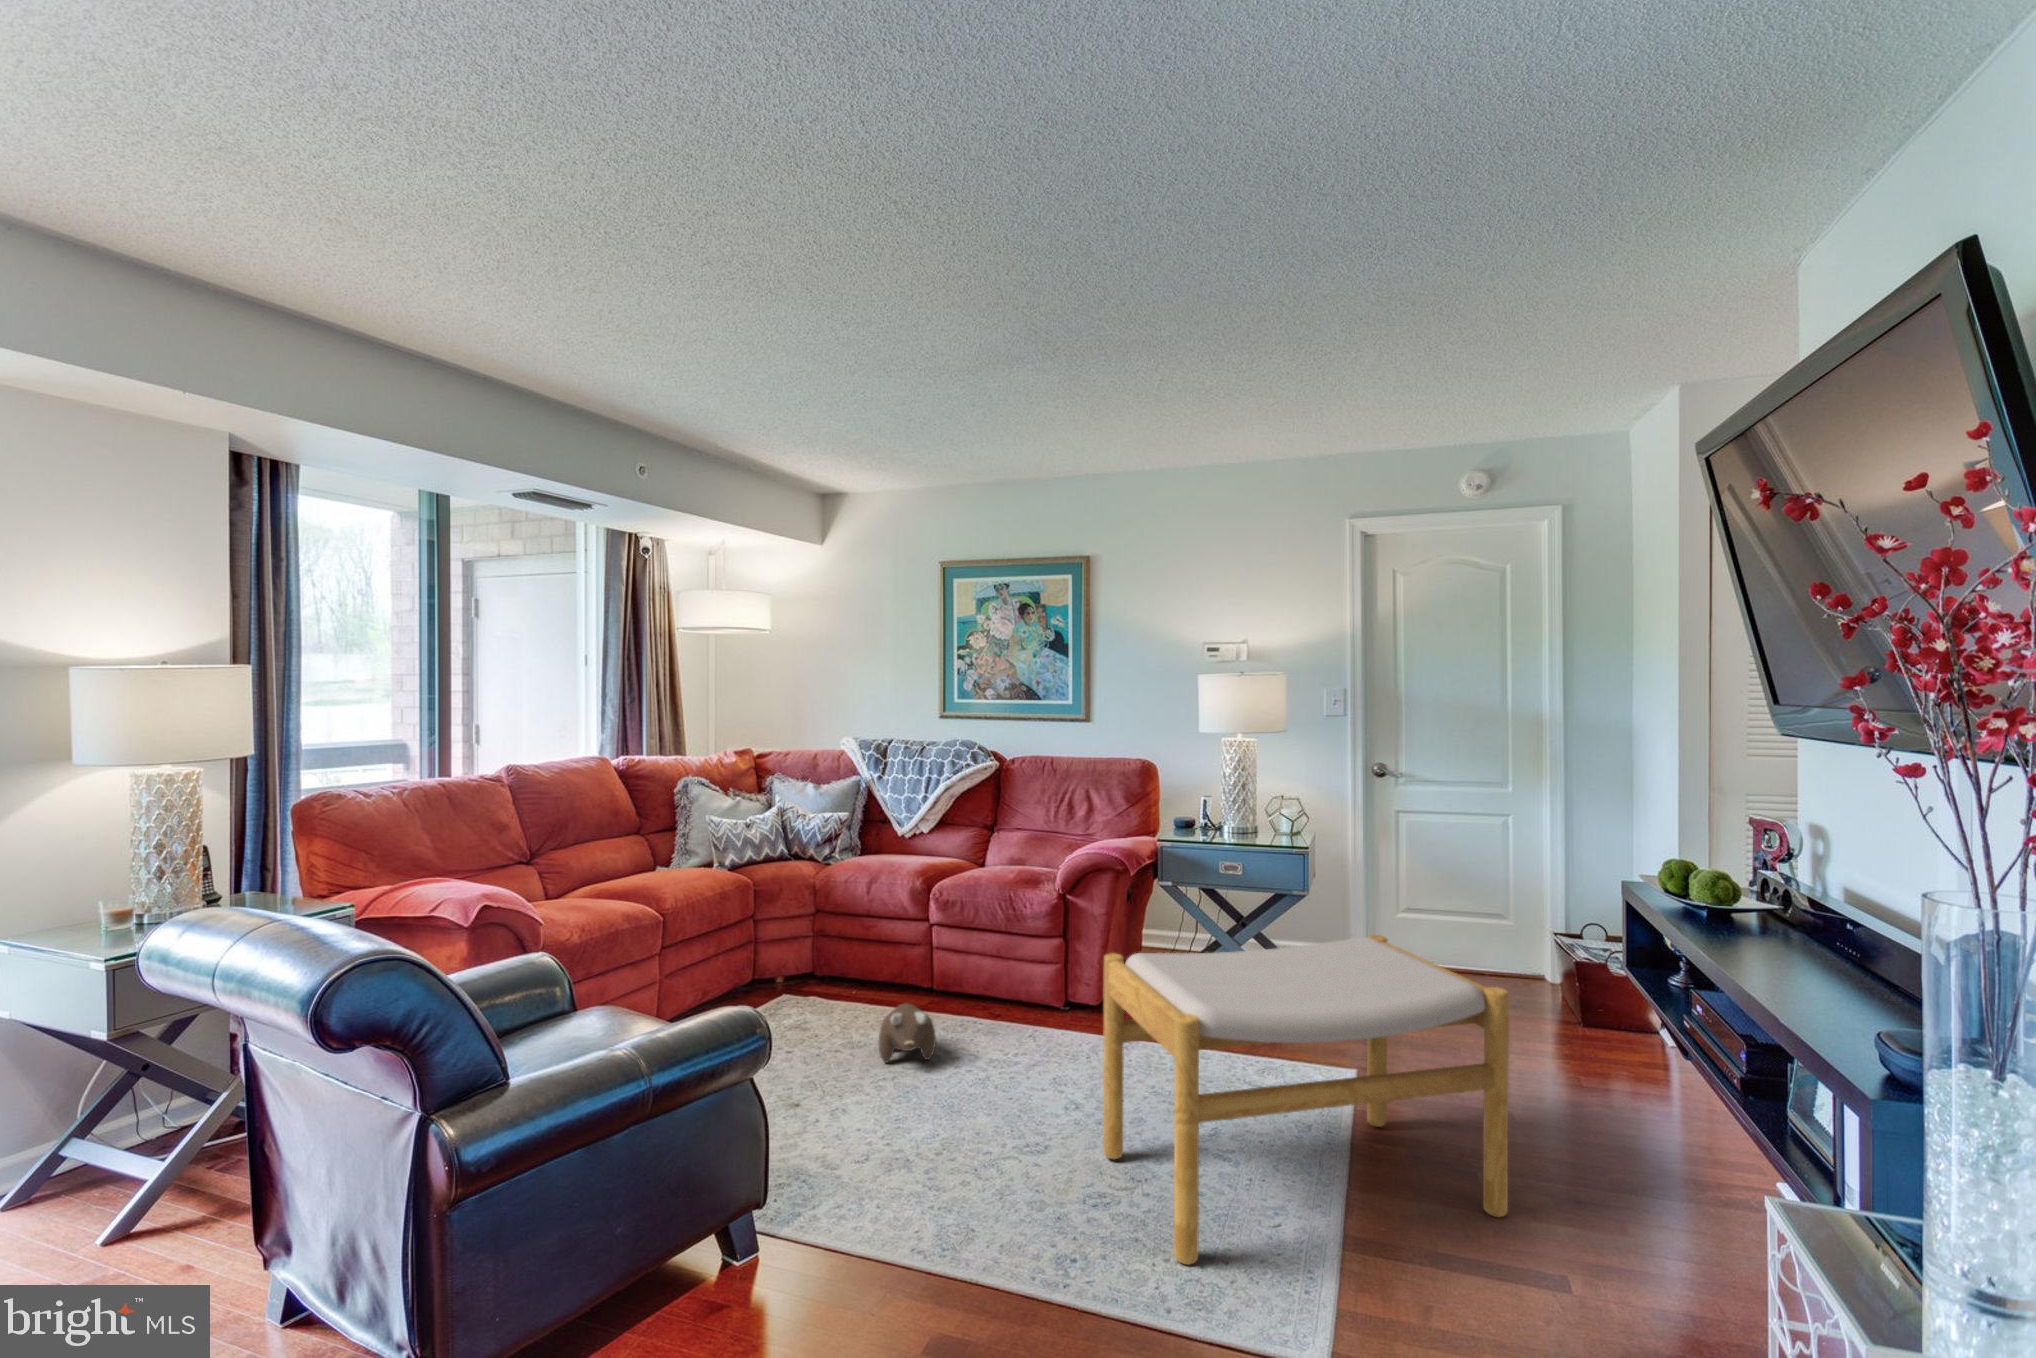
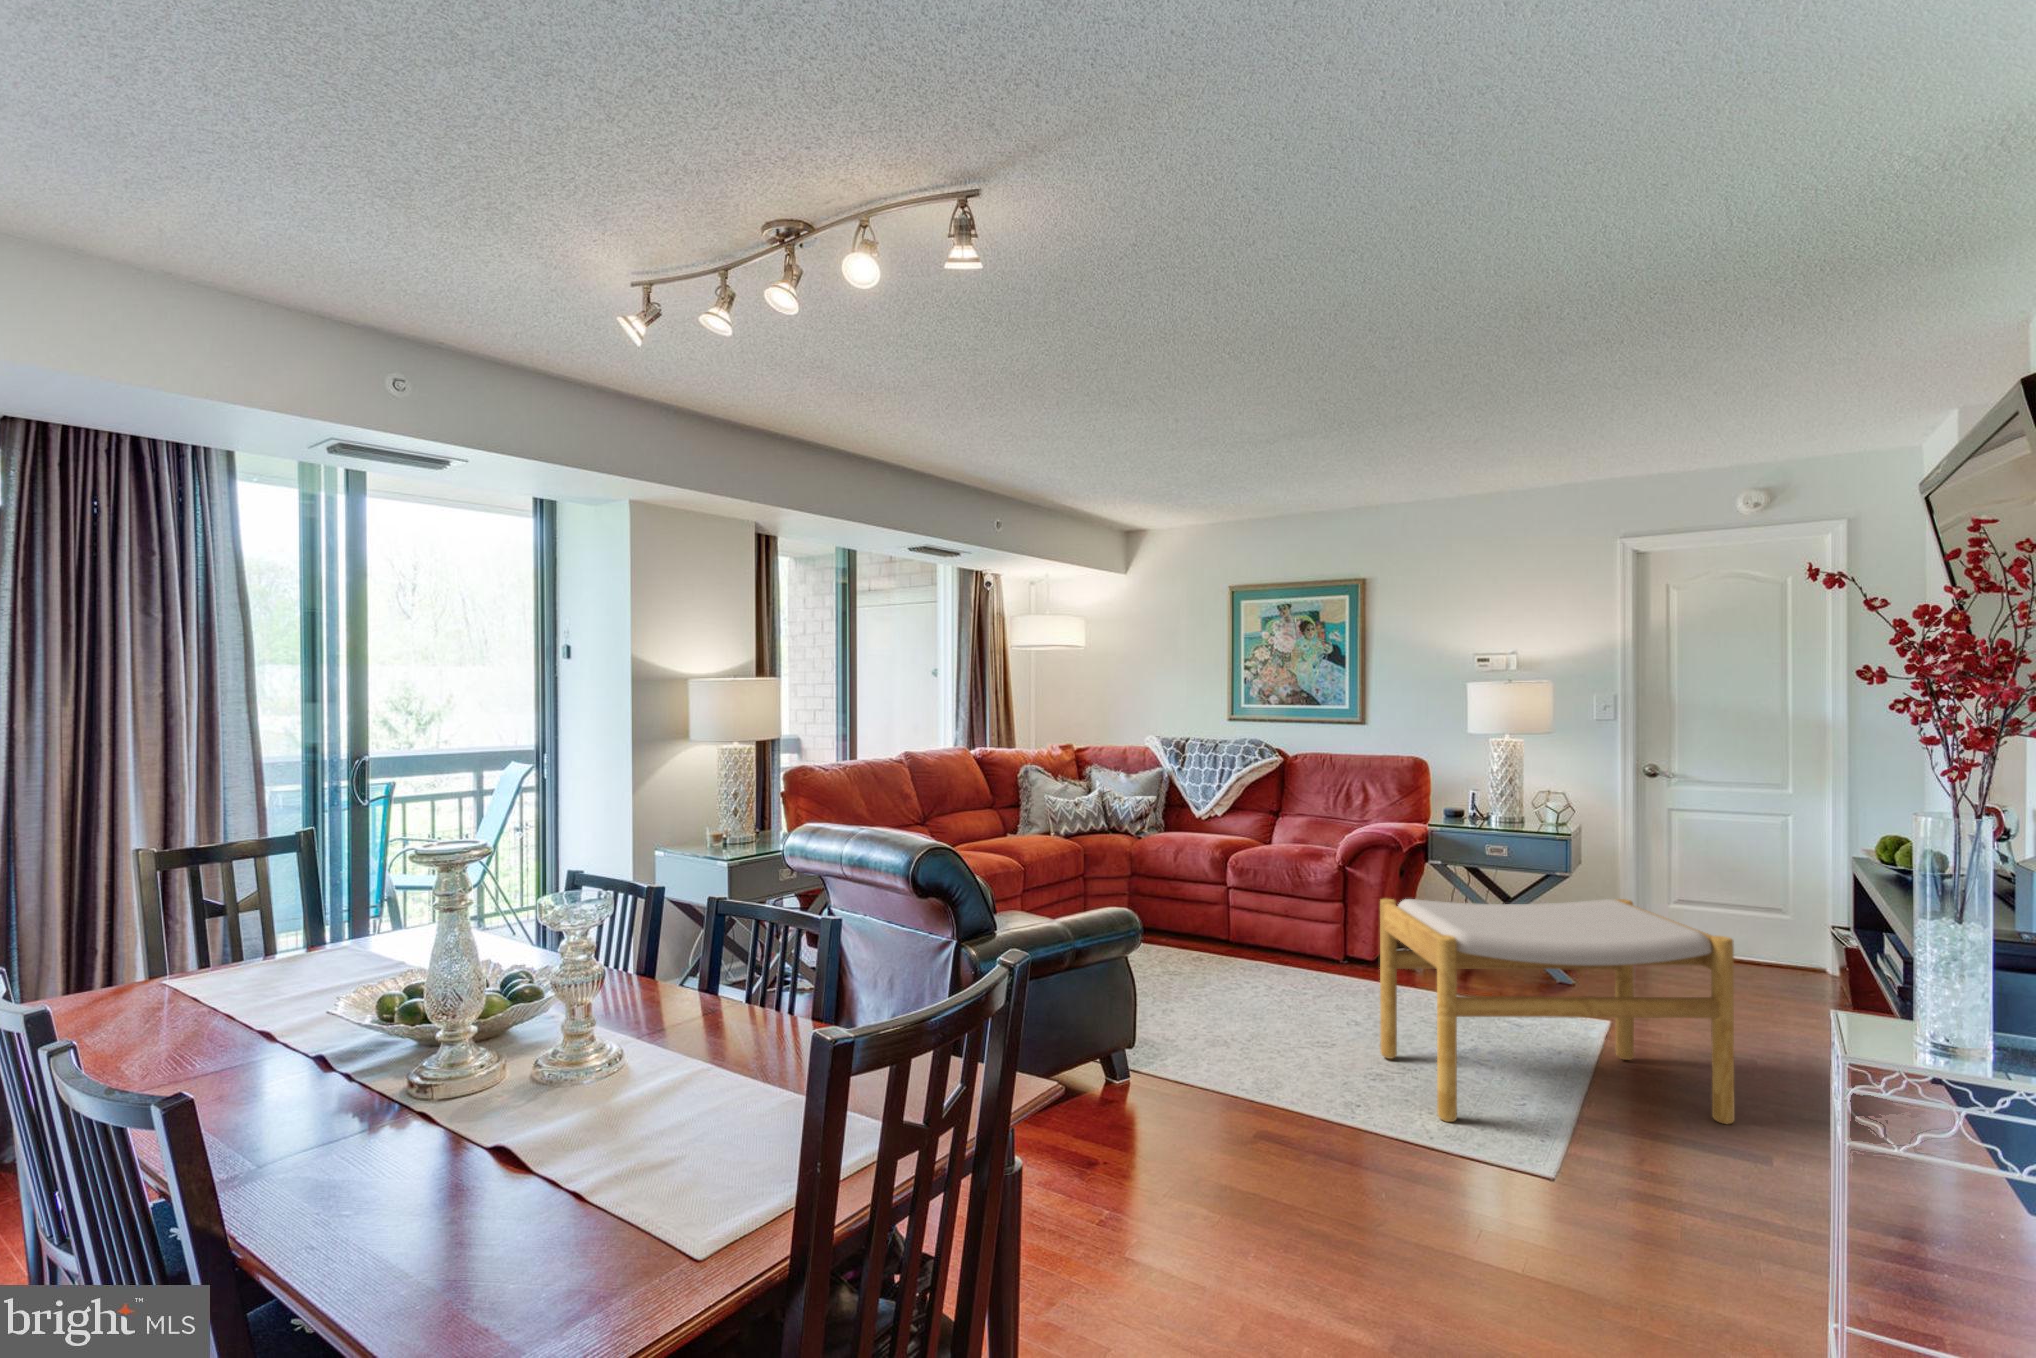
plush toy: present [879,1003,936,1063] -> none [1193,942,1238,987]

